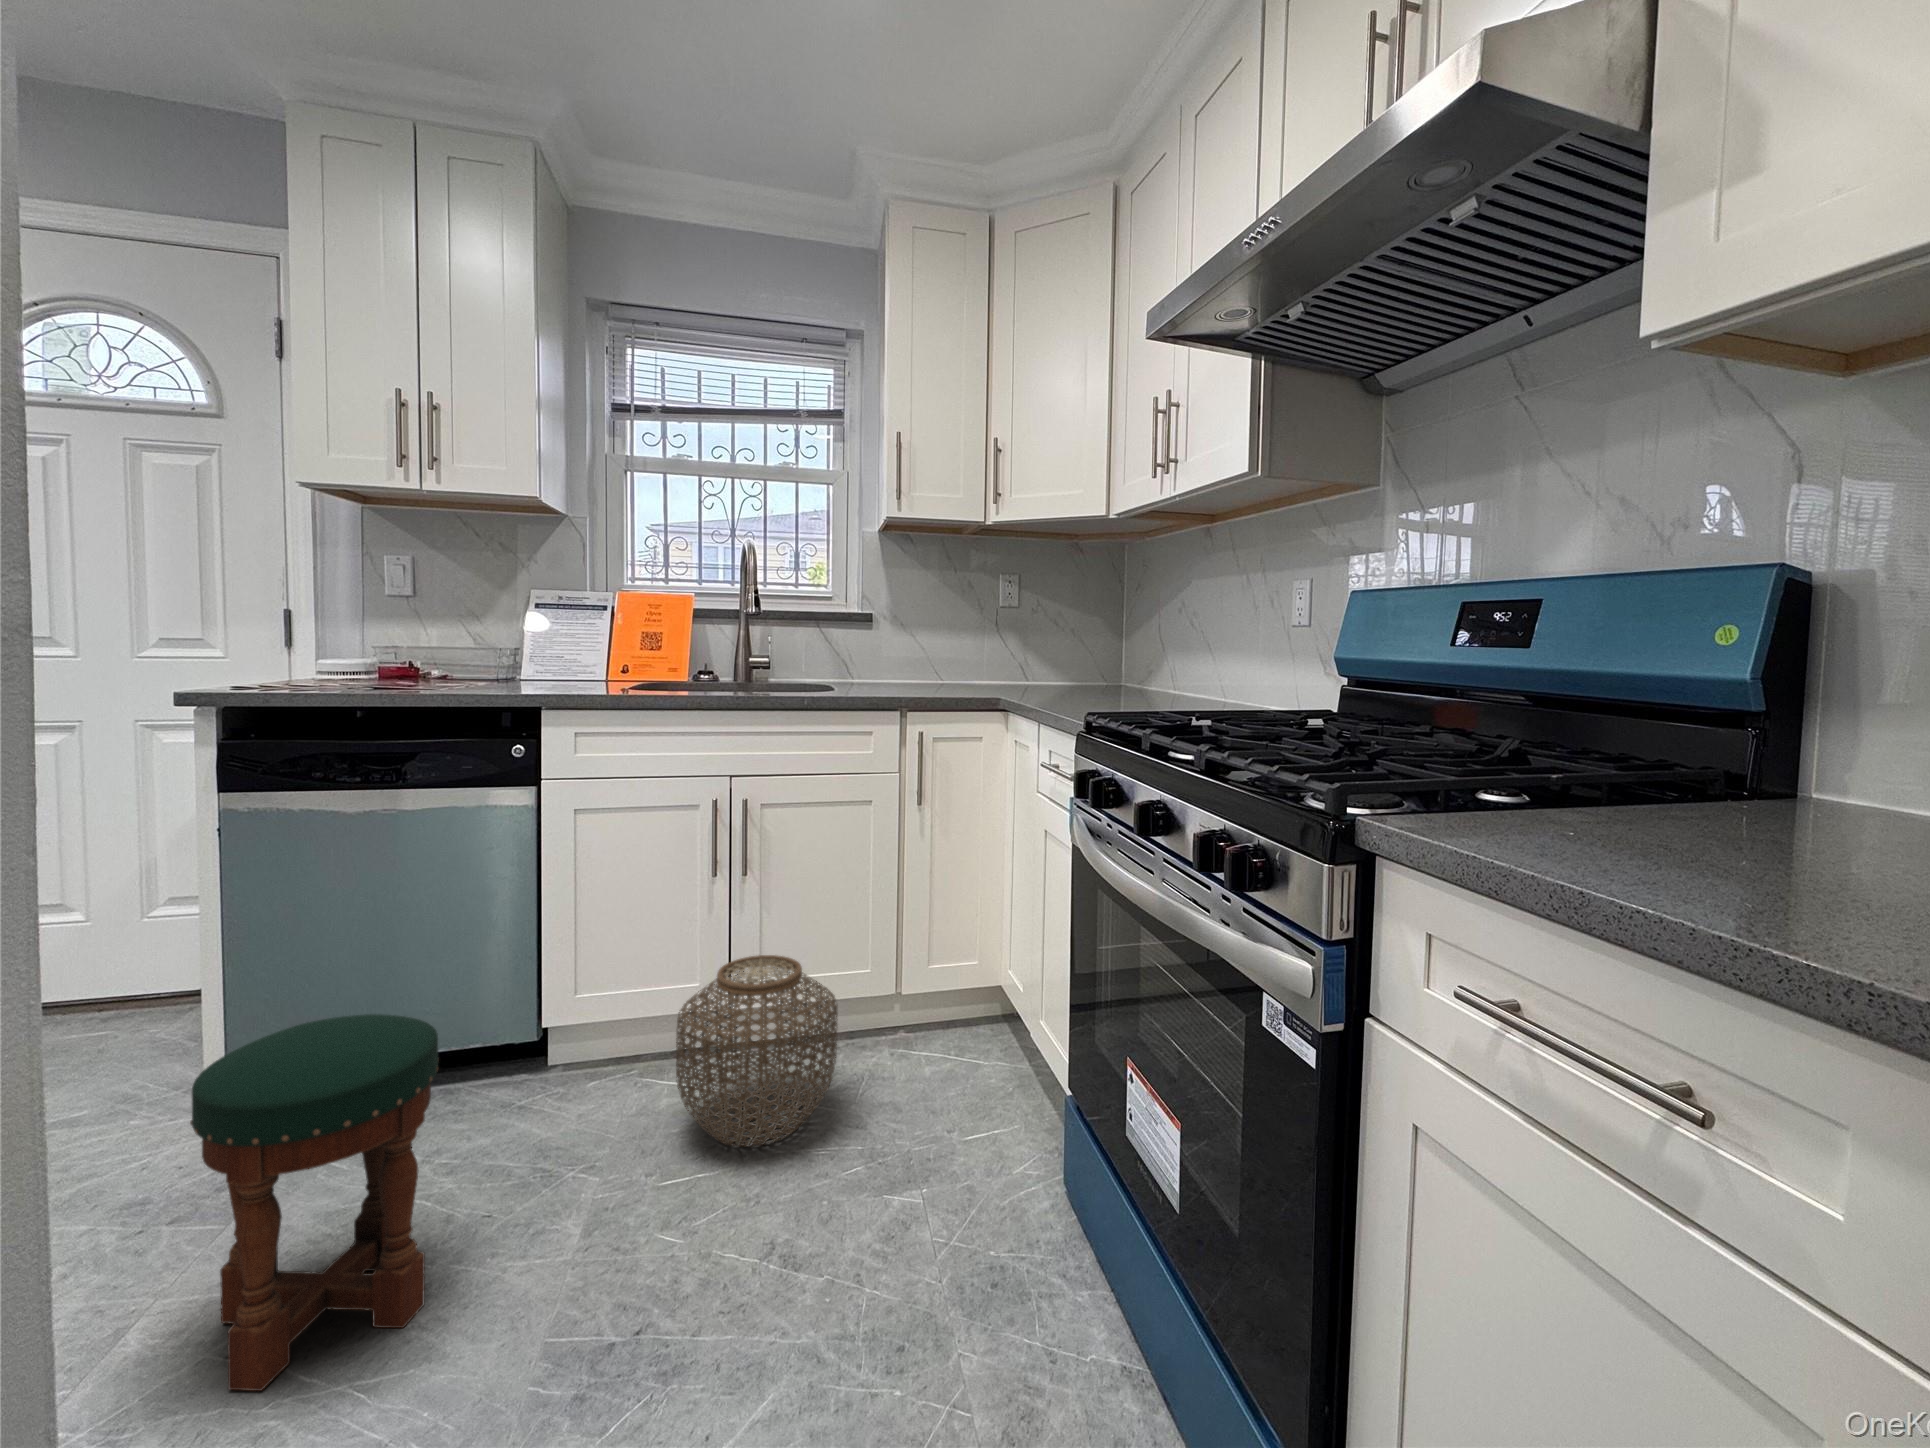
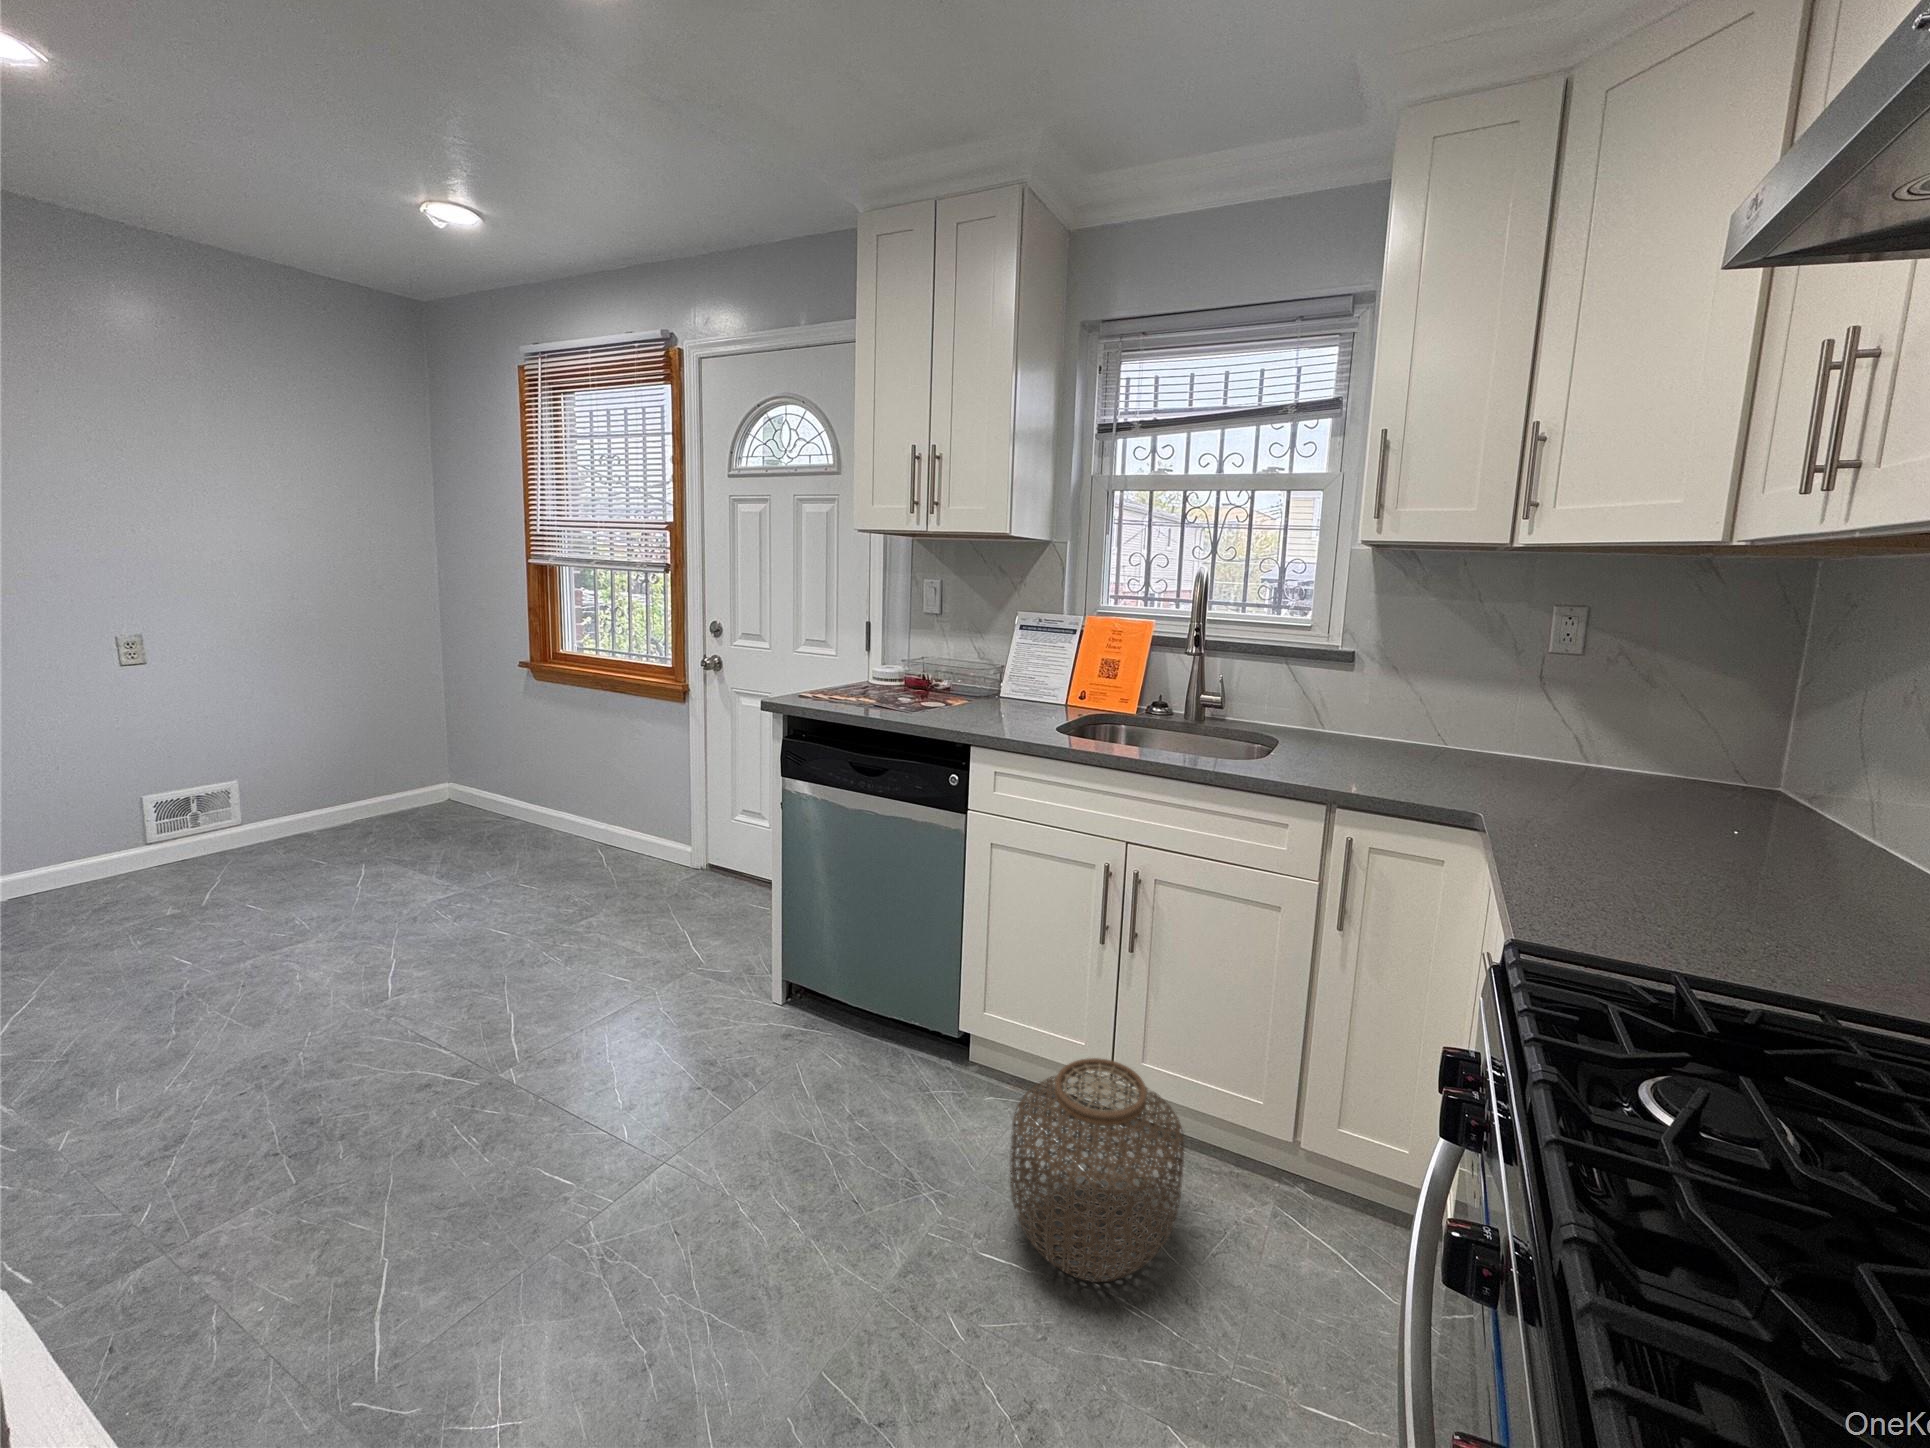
stool: present [190,1014,439,1391] -> none [613,1018,787,1317]

